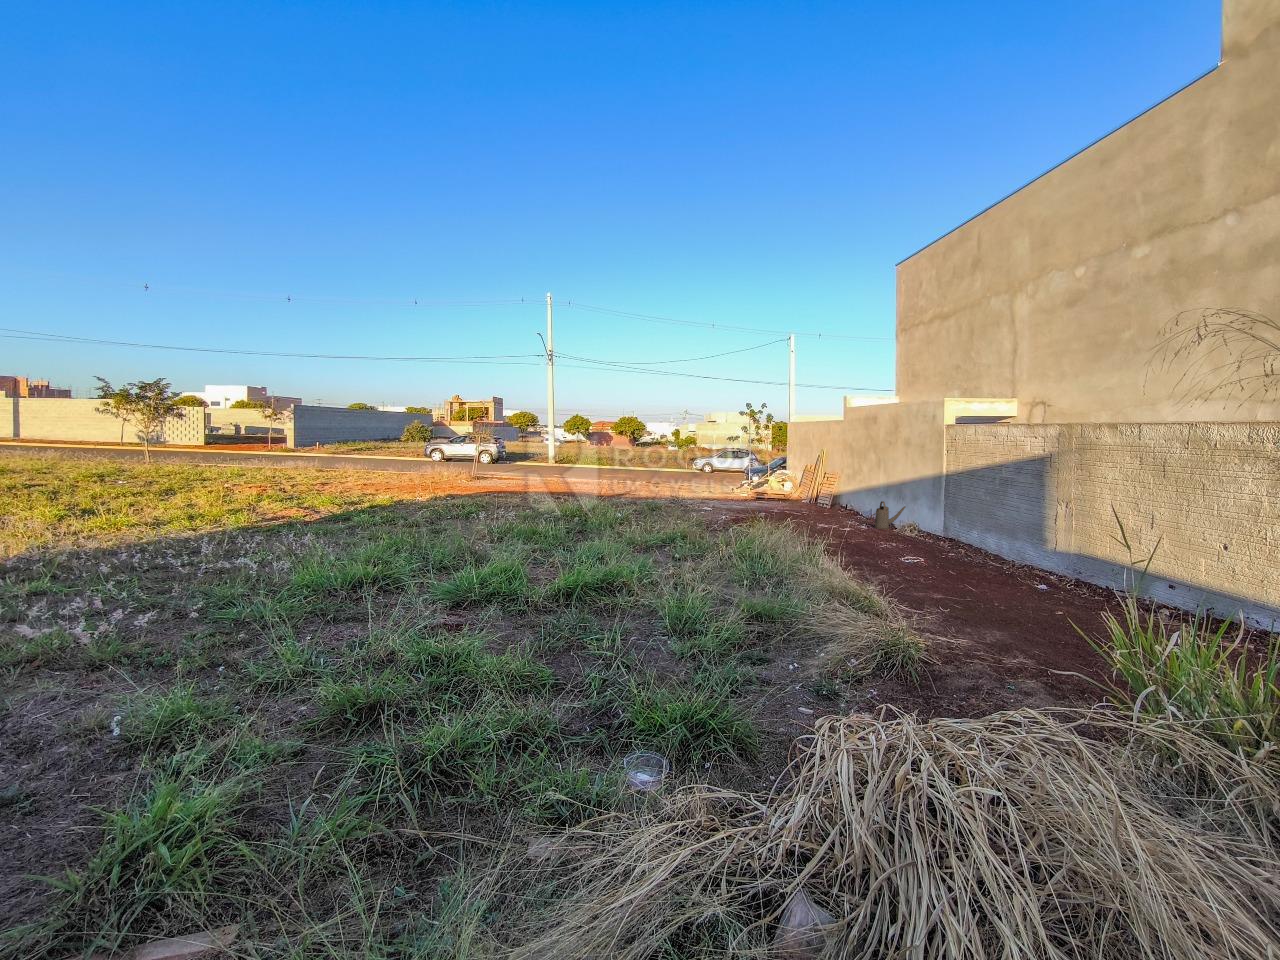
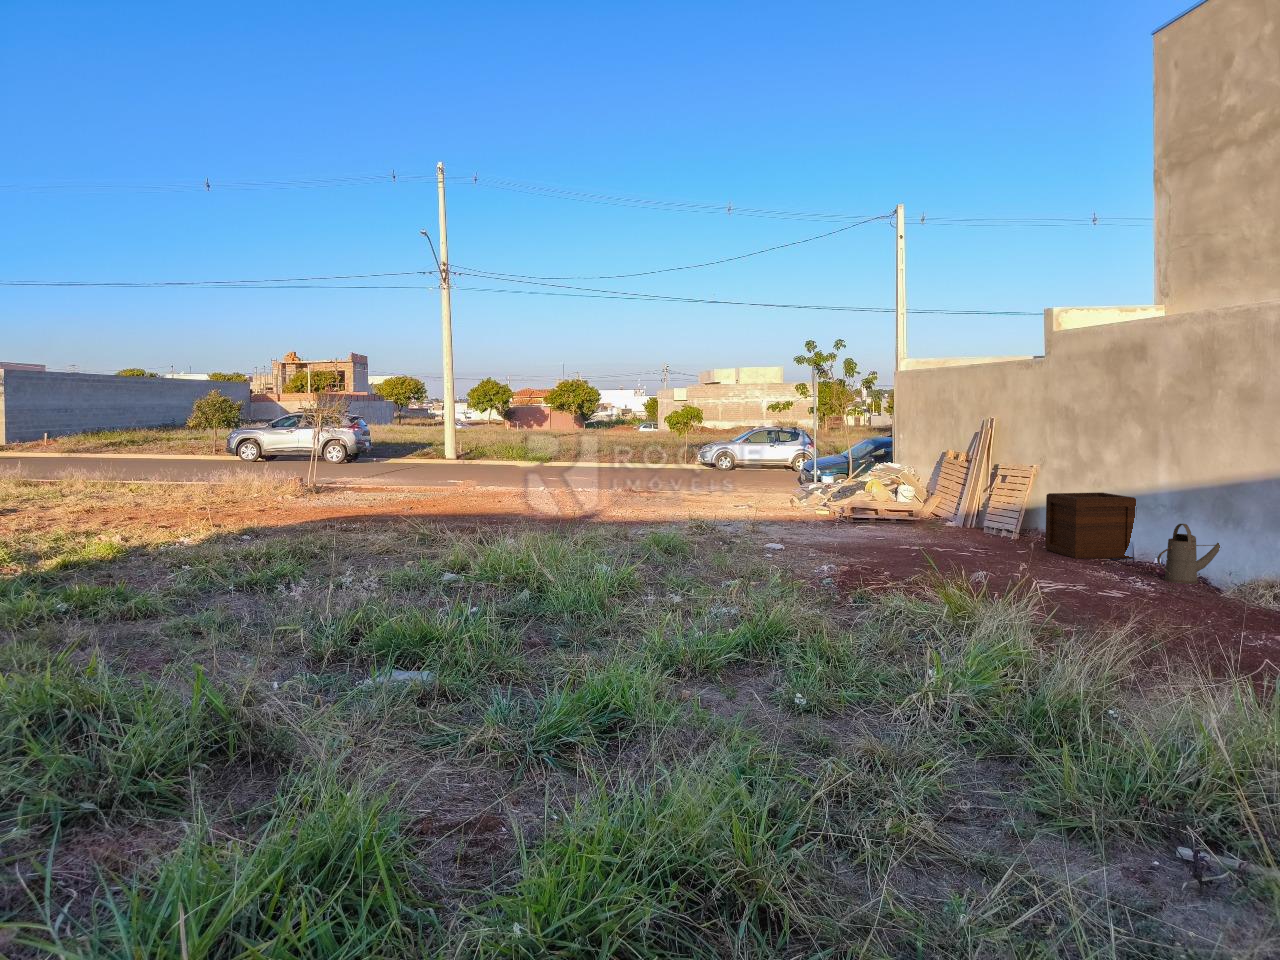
wooden crate: none [837,487,878,520] -> present [1045,493,1137,559]

